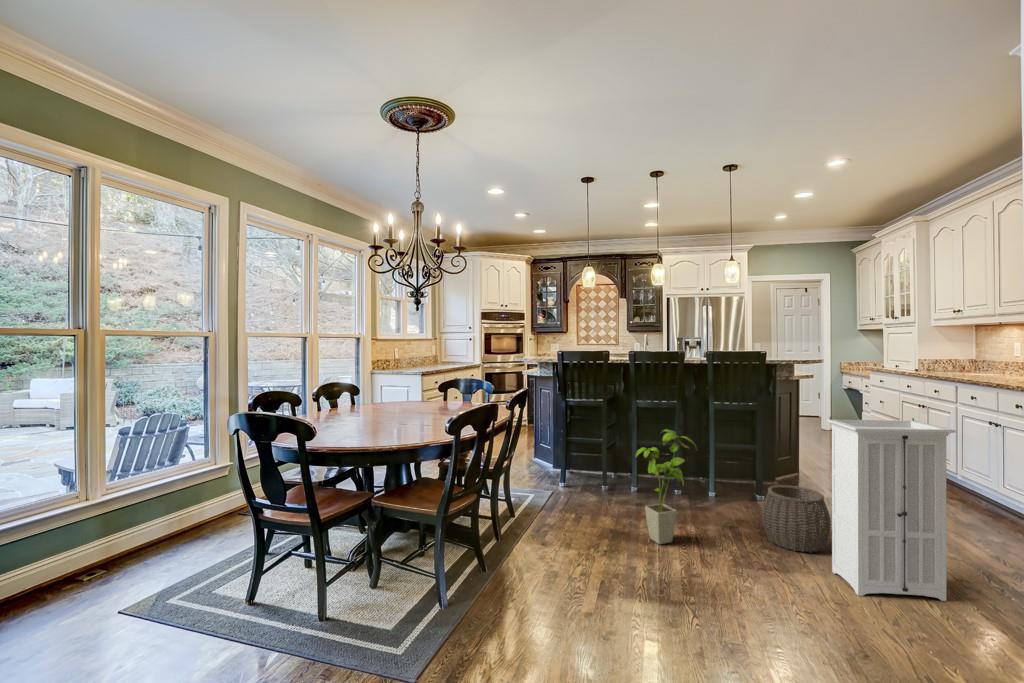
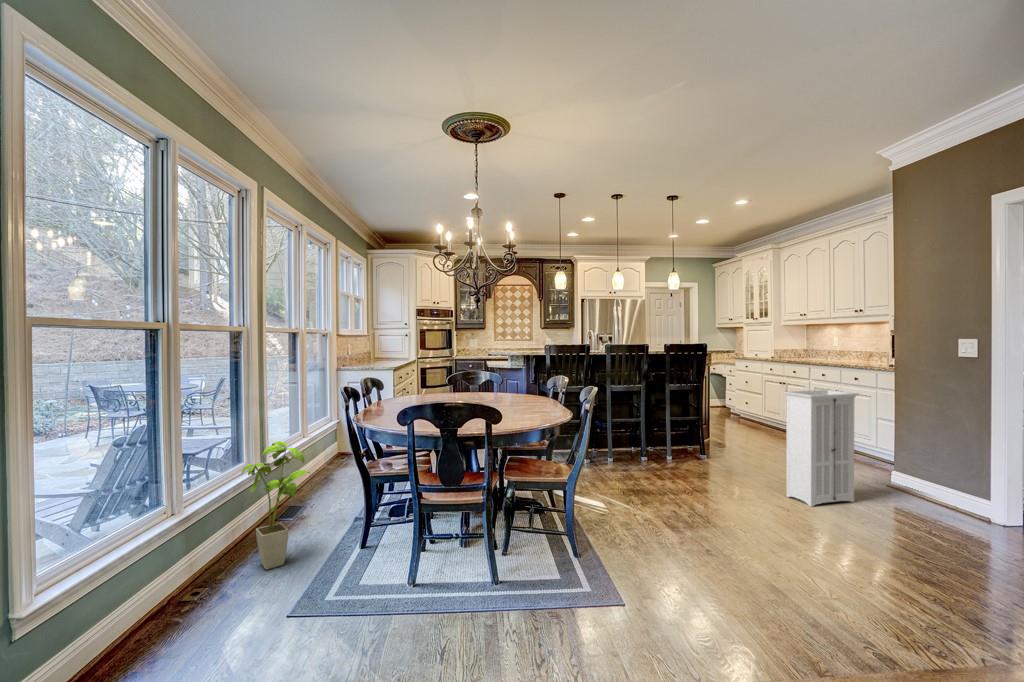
house plant: present [636,429,696,544] -> present [242,441,310,570]
woven basket: present [762,485,831,553] -> none [727,443,775,488]

